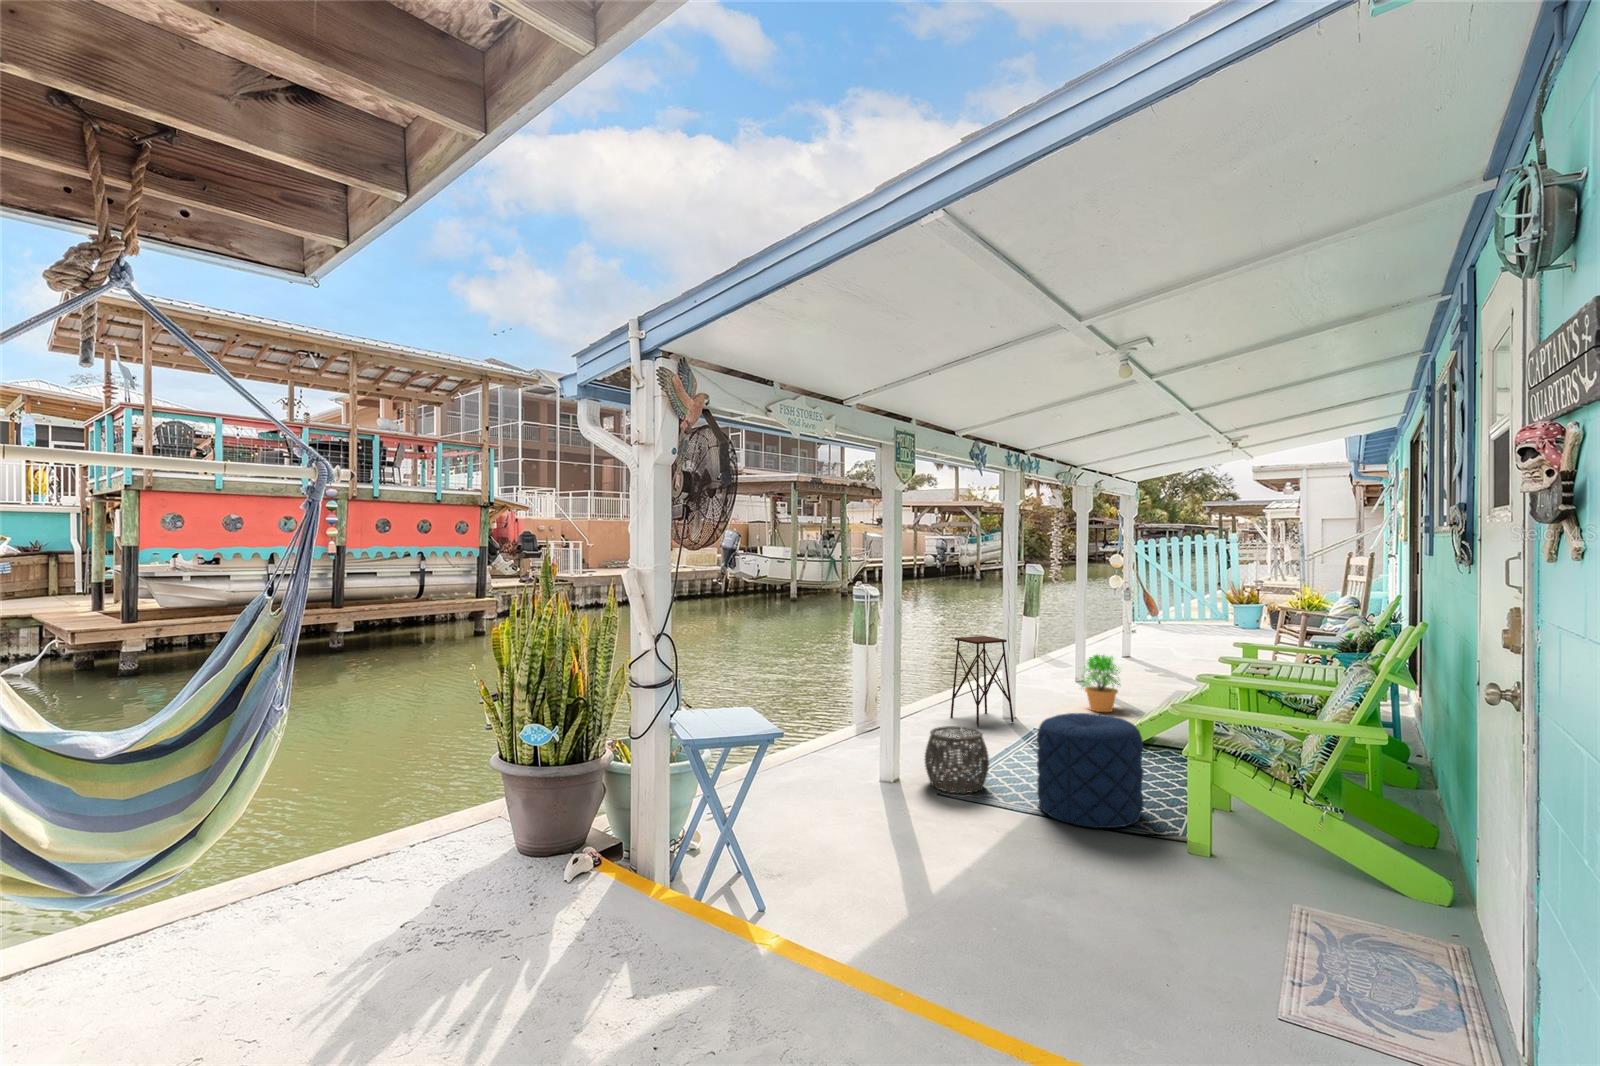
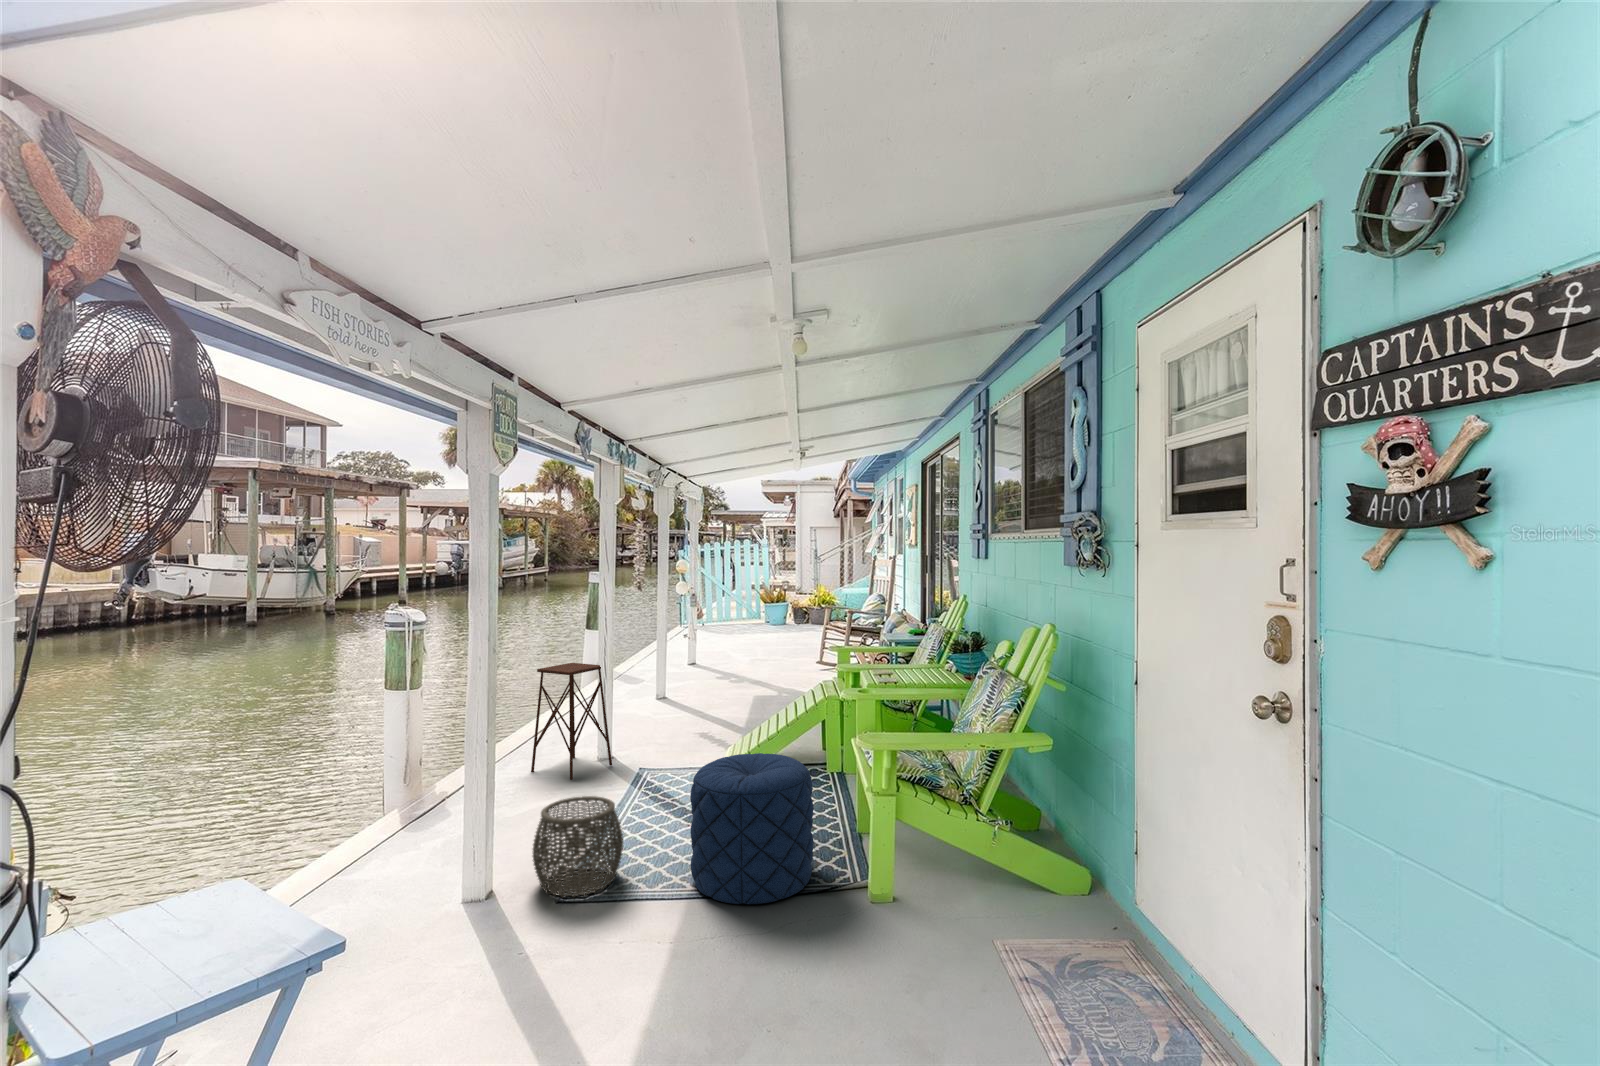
potted plant: present [1082,654,1121,712] -> none [672,668,722,735]

